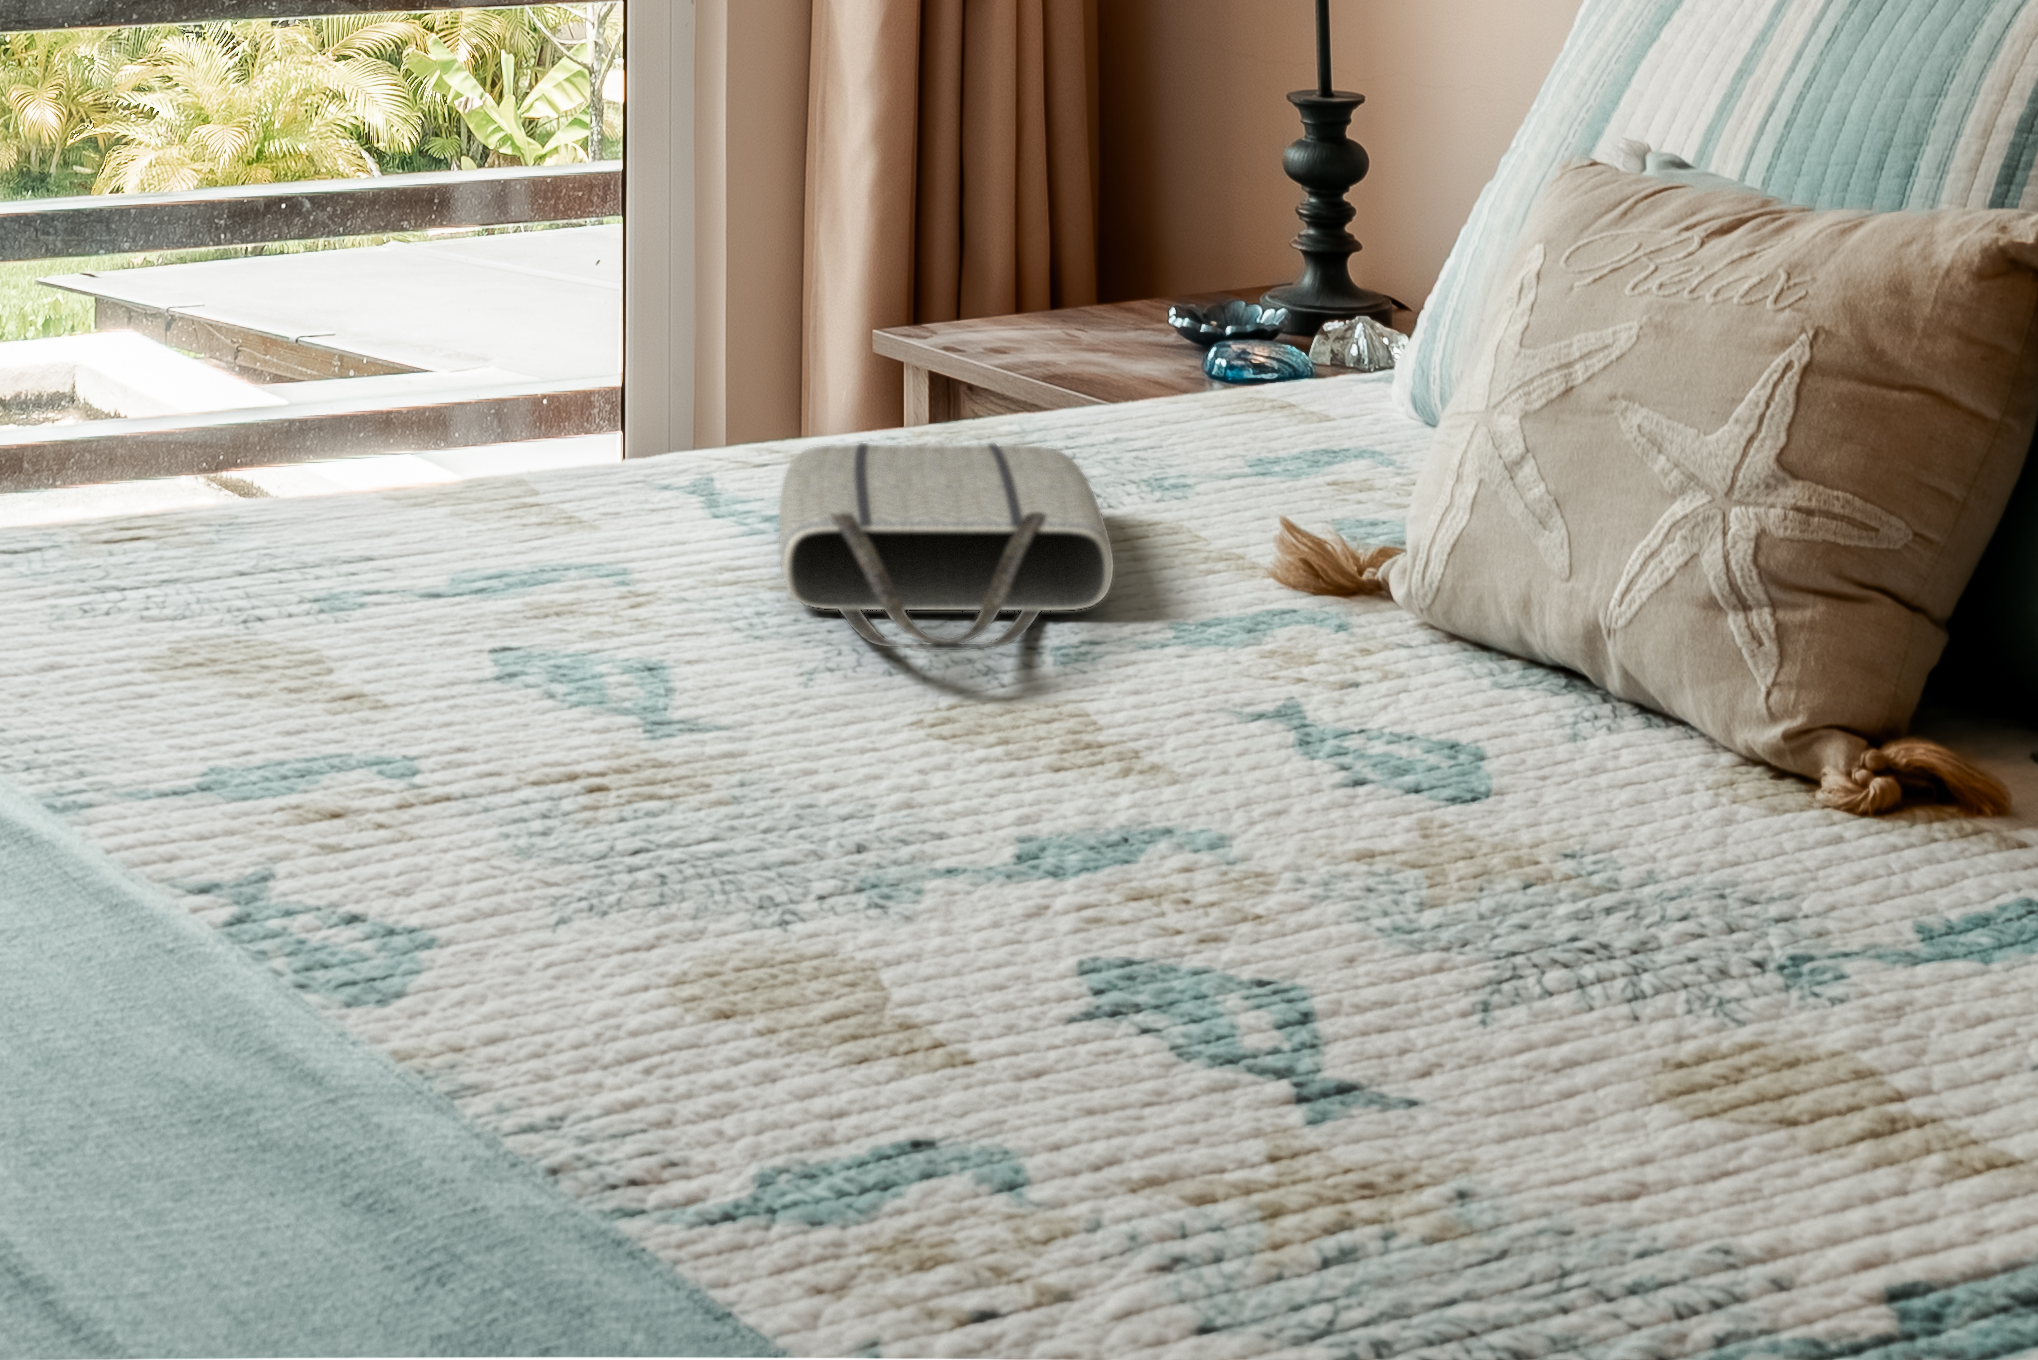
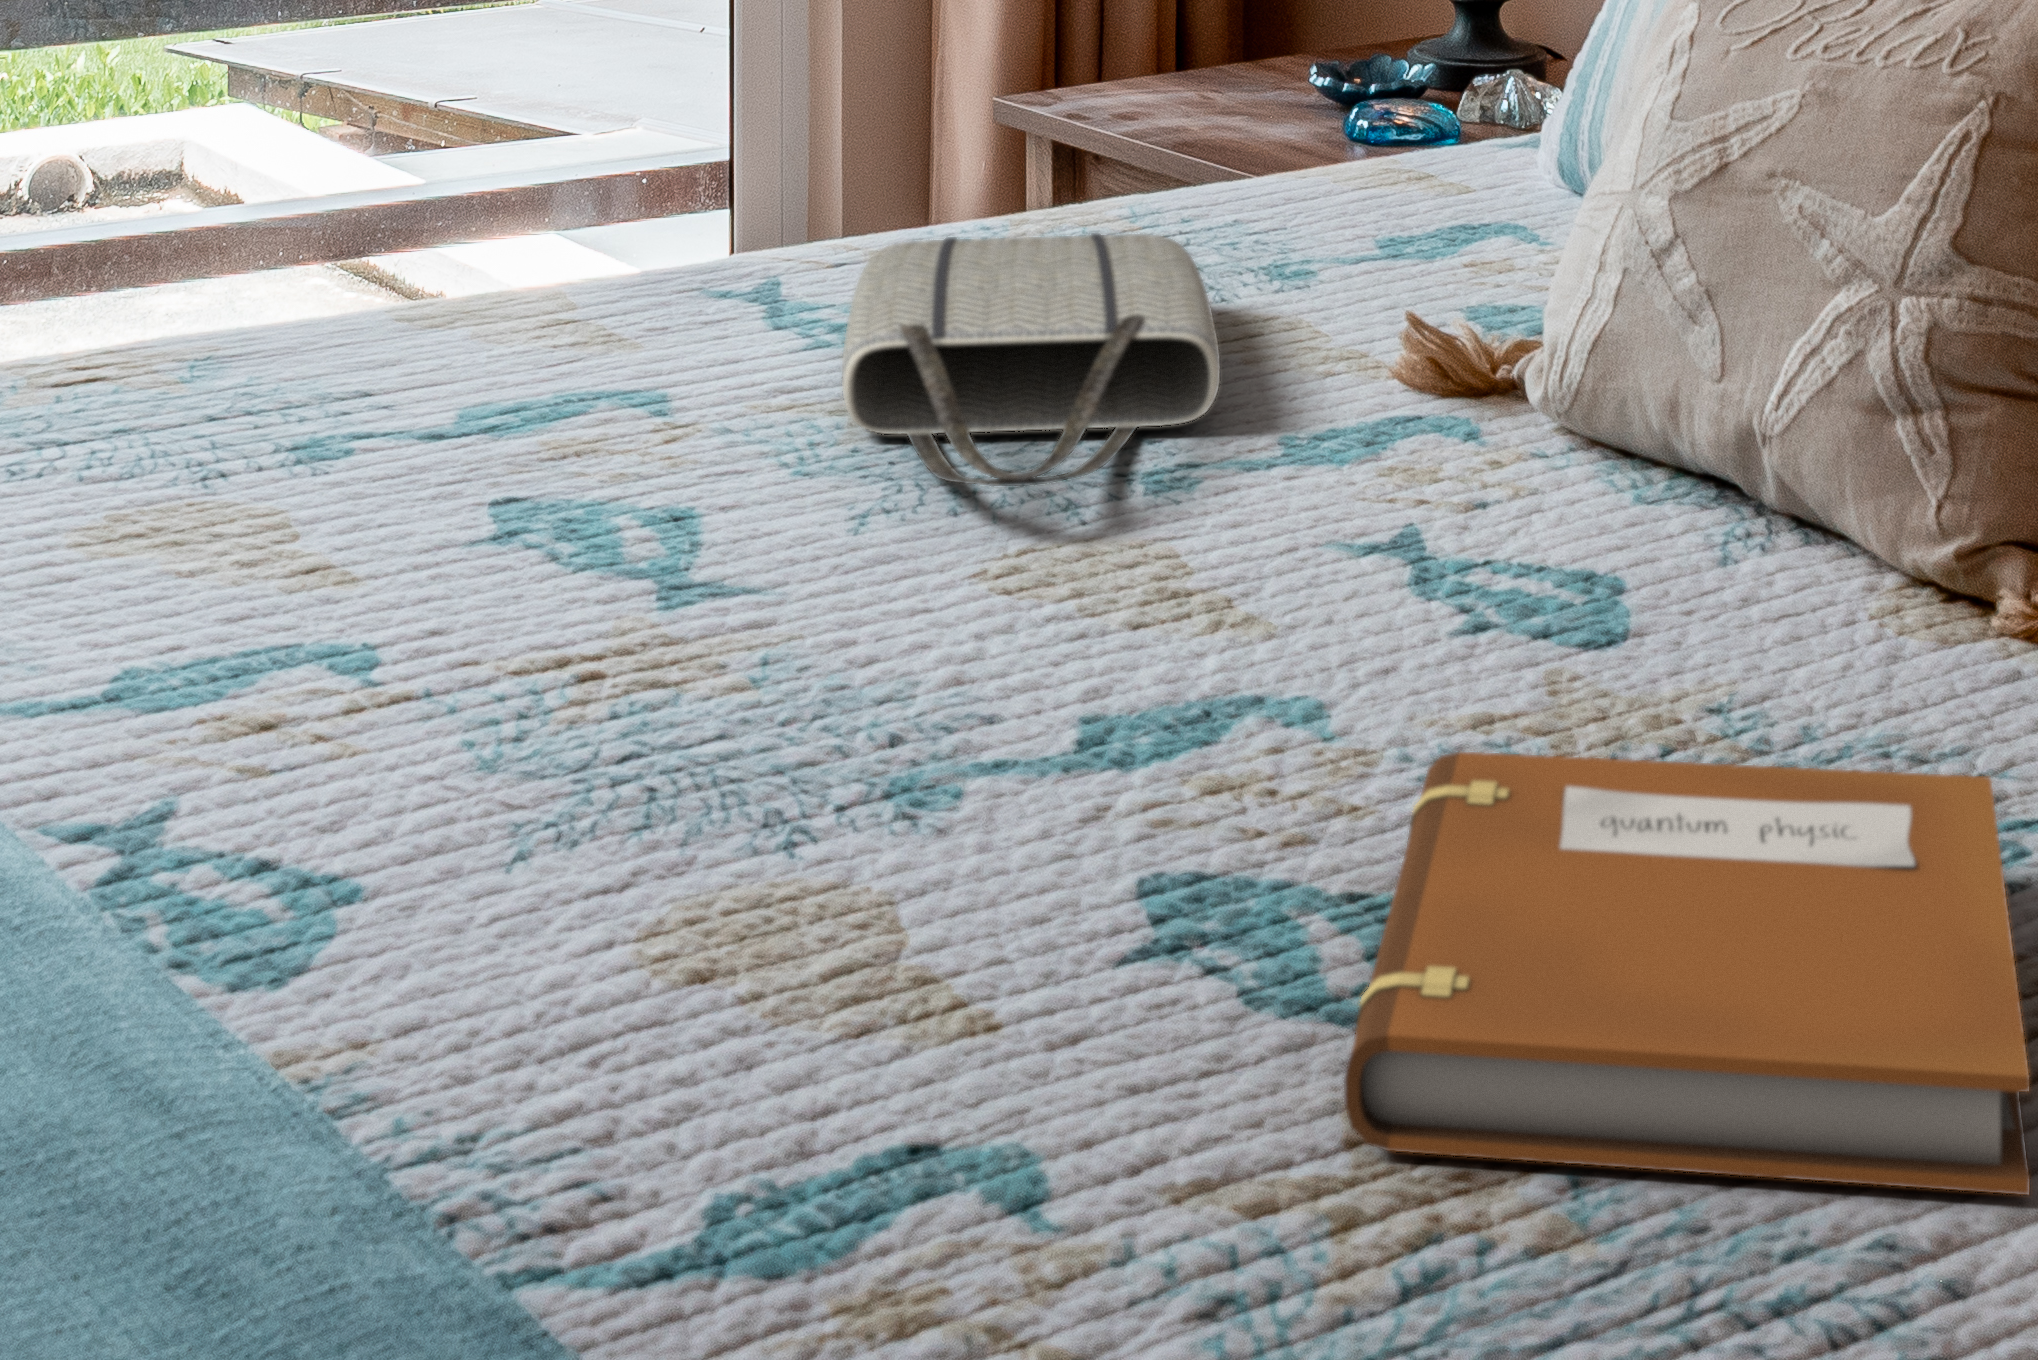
notebook: none [1270,866,1843,1219] -> present [1344,752,2030,1195]

